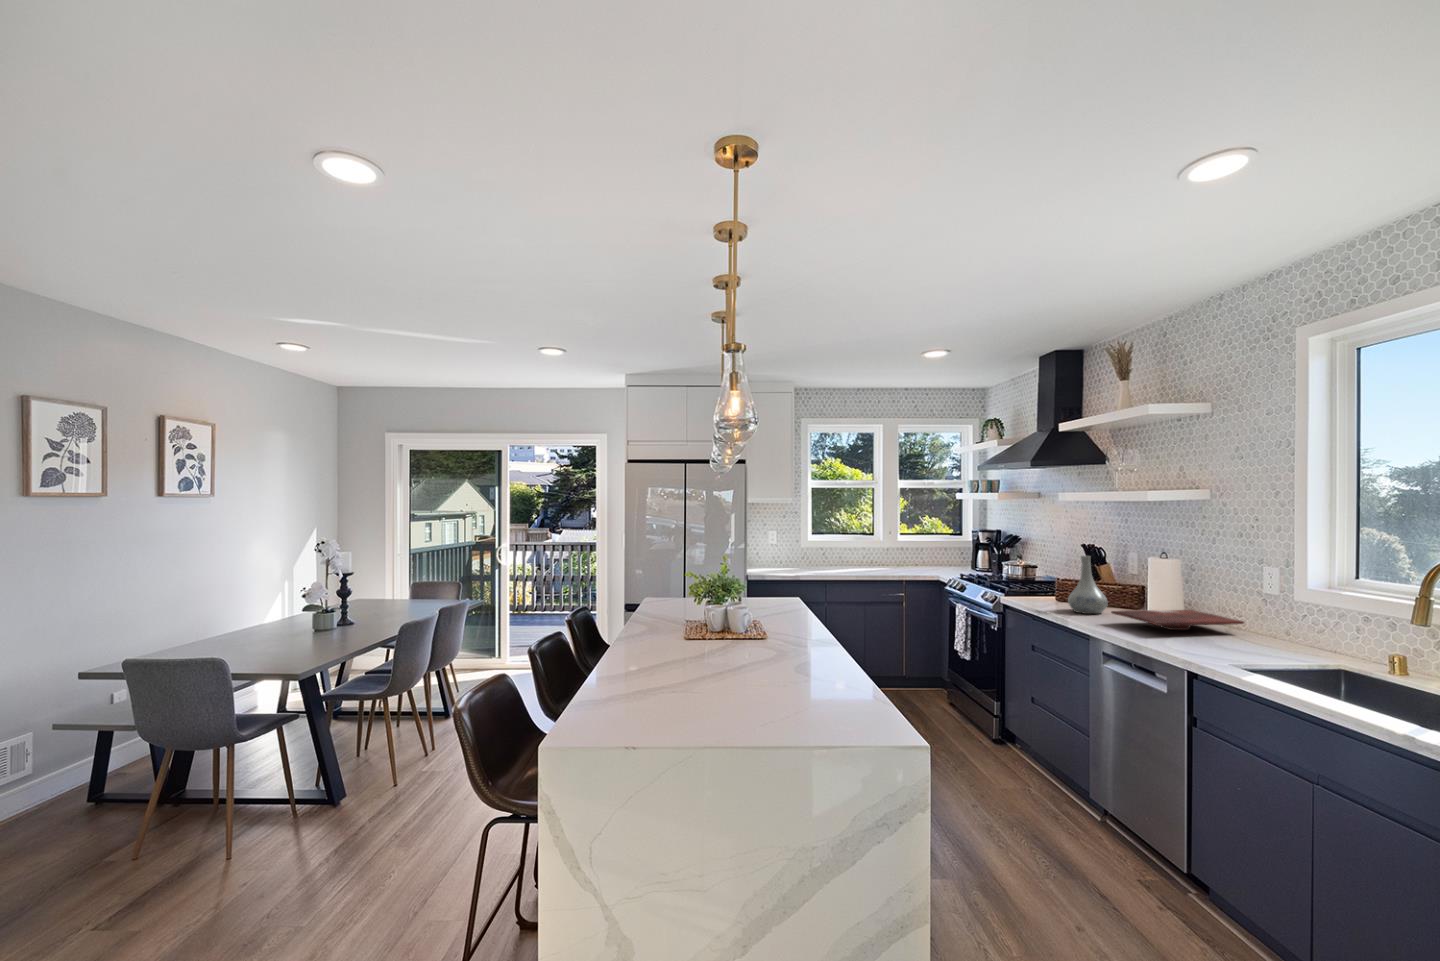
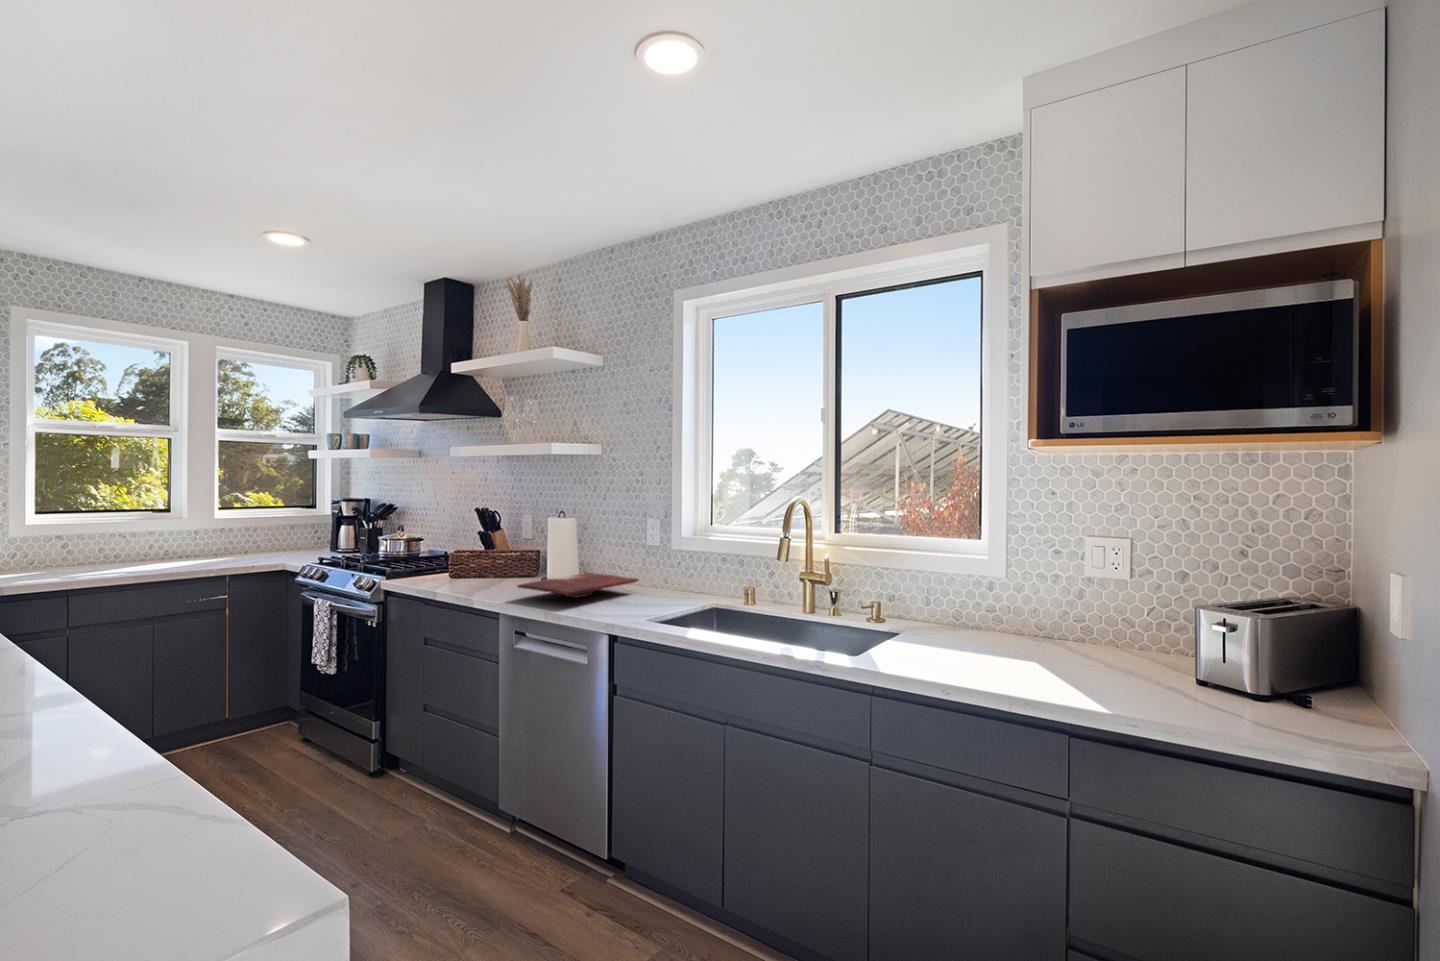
vase: present [1068,556,1108,614] -> none [466,522,509,591]

